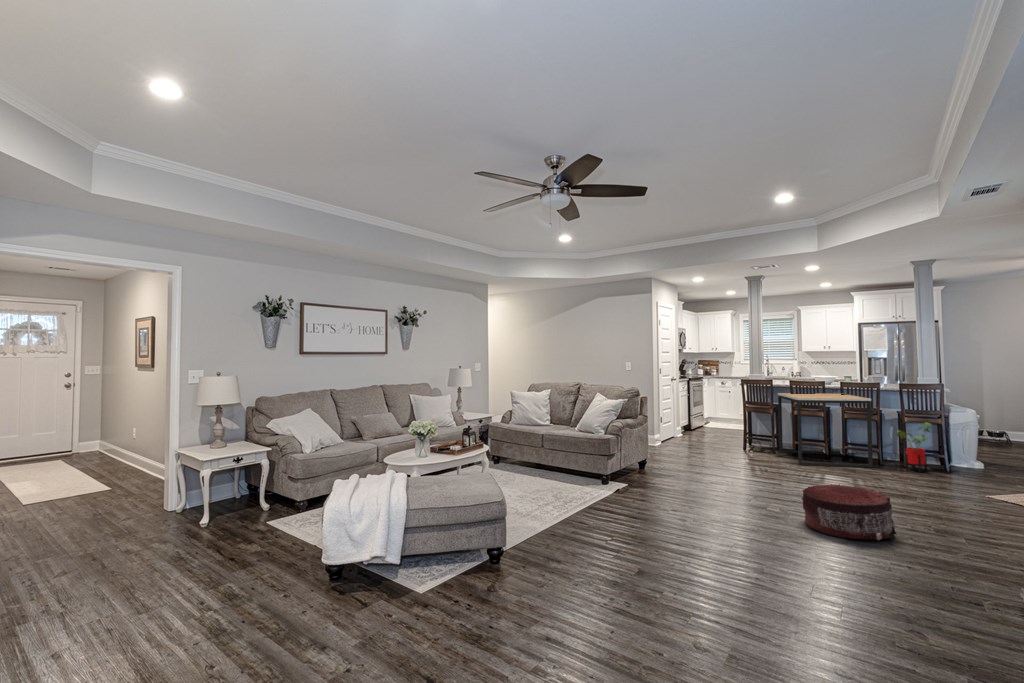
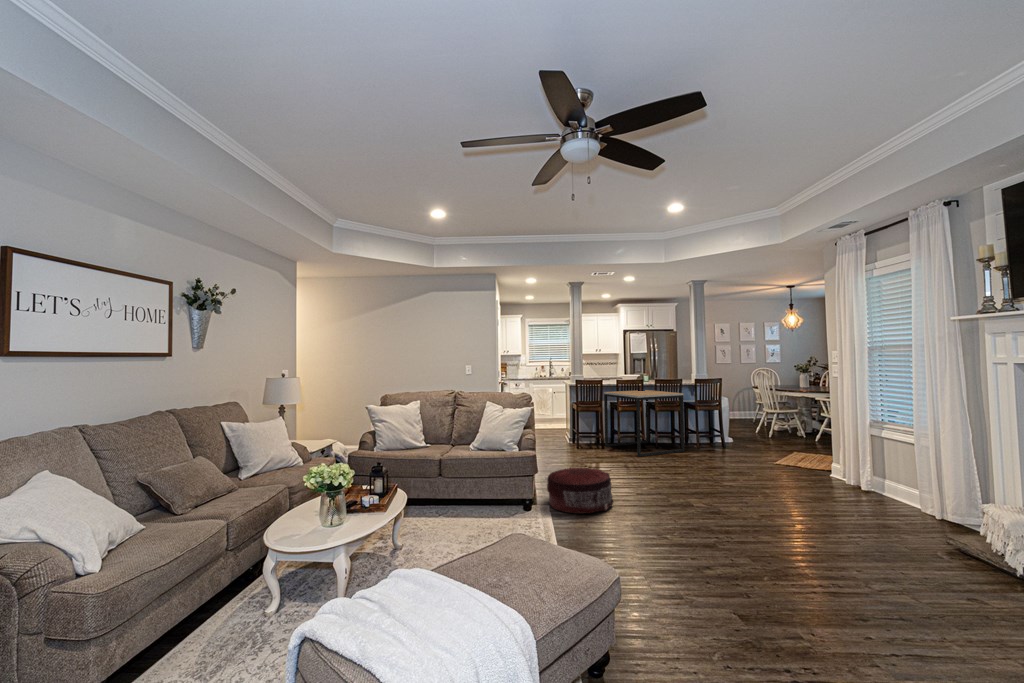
house plant: present [897,422,931,472] -> none [695,410,721,451]
pouf: present [802,484,897,540] -> present [547,468,614,514]

